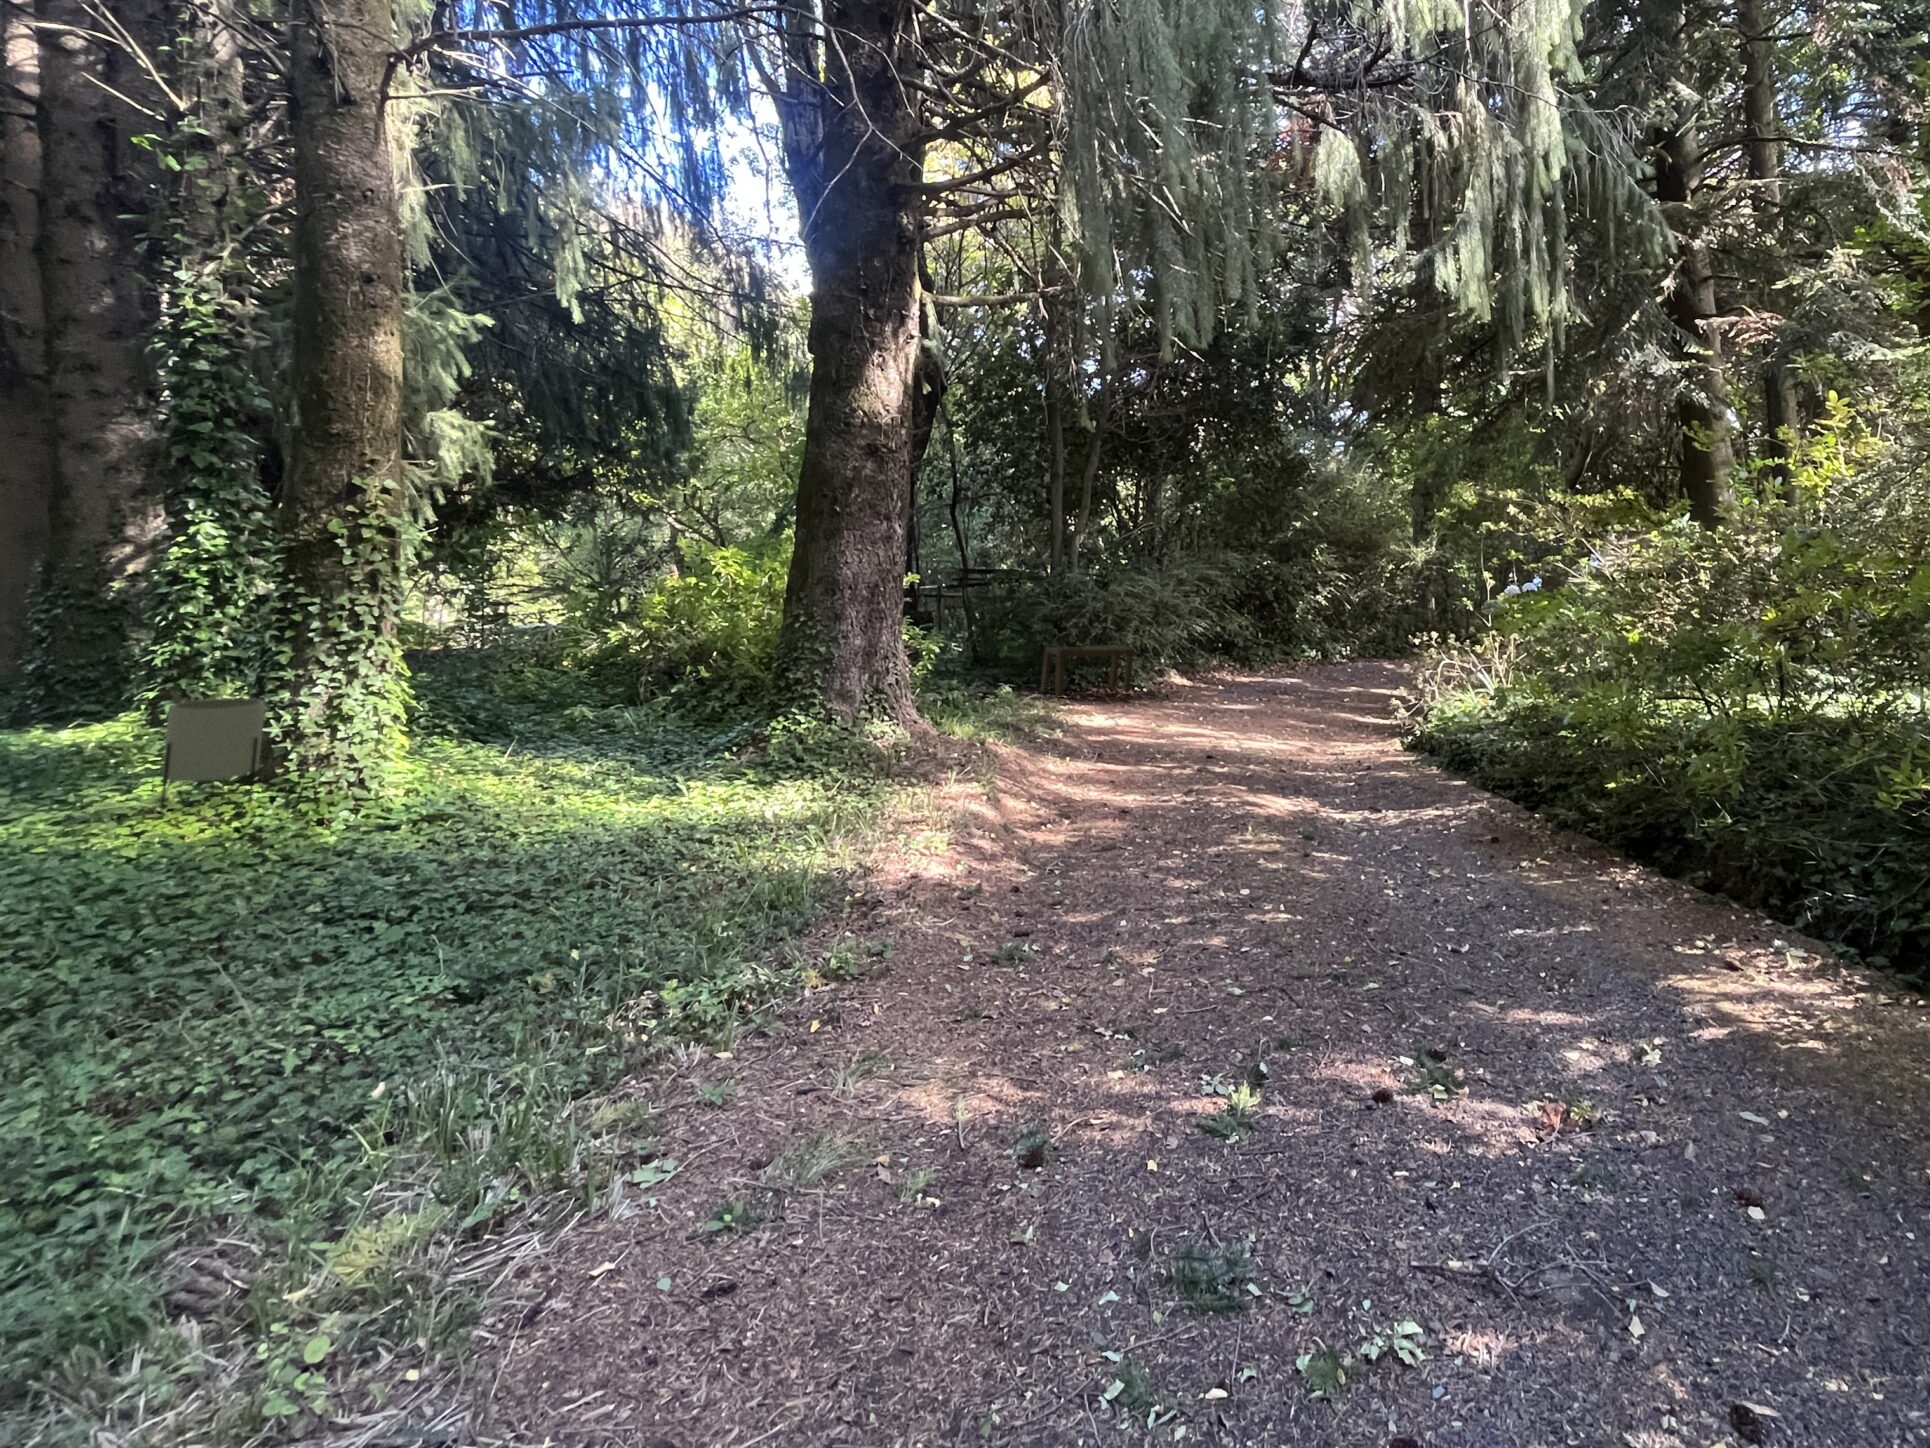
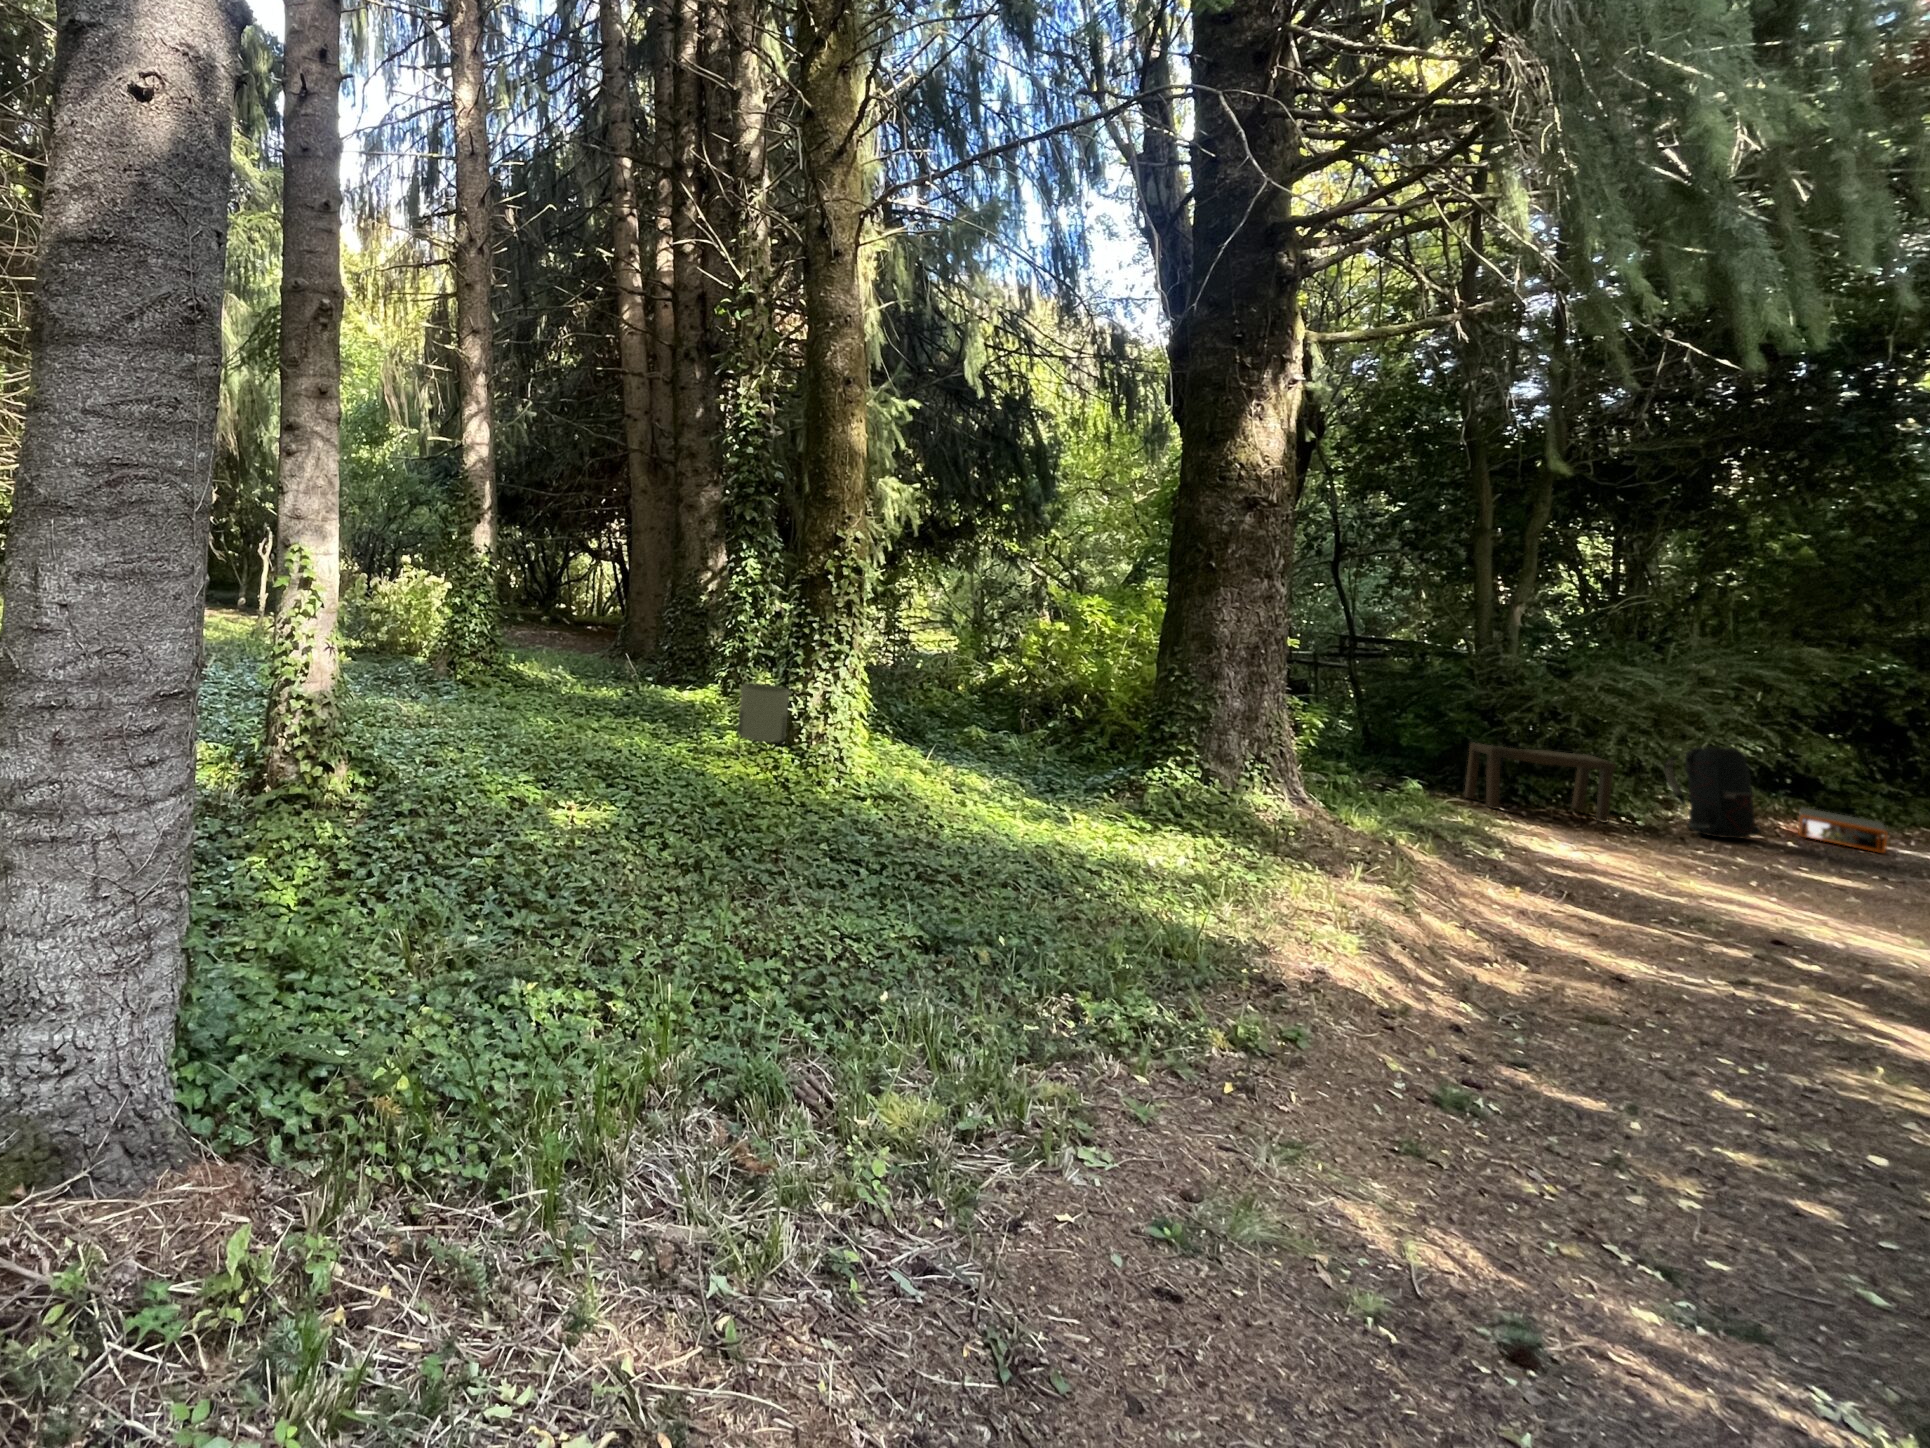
backpack: none [1162,627,1212,692] -> present [1664,747,1761,839]
storage box: none [1229,662,1270,685] -> present [1798,808,1888,853]

